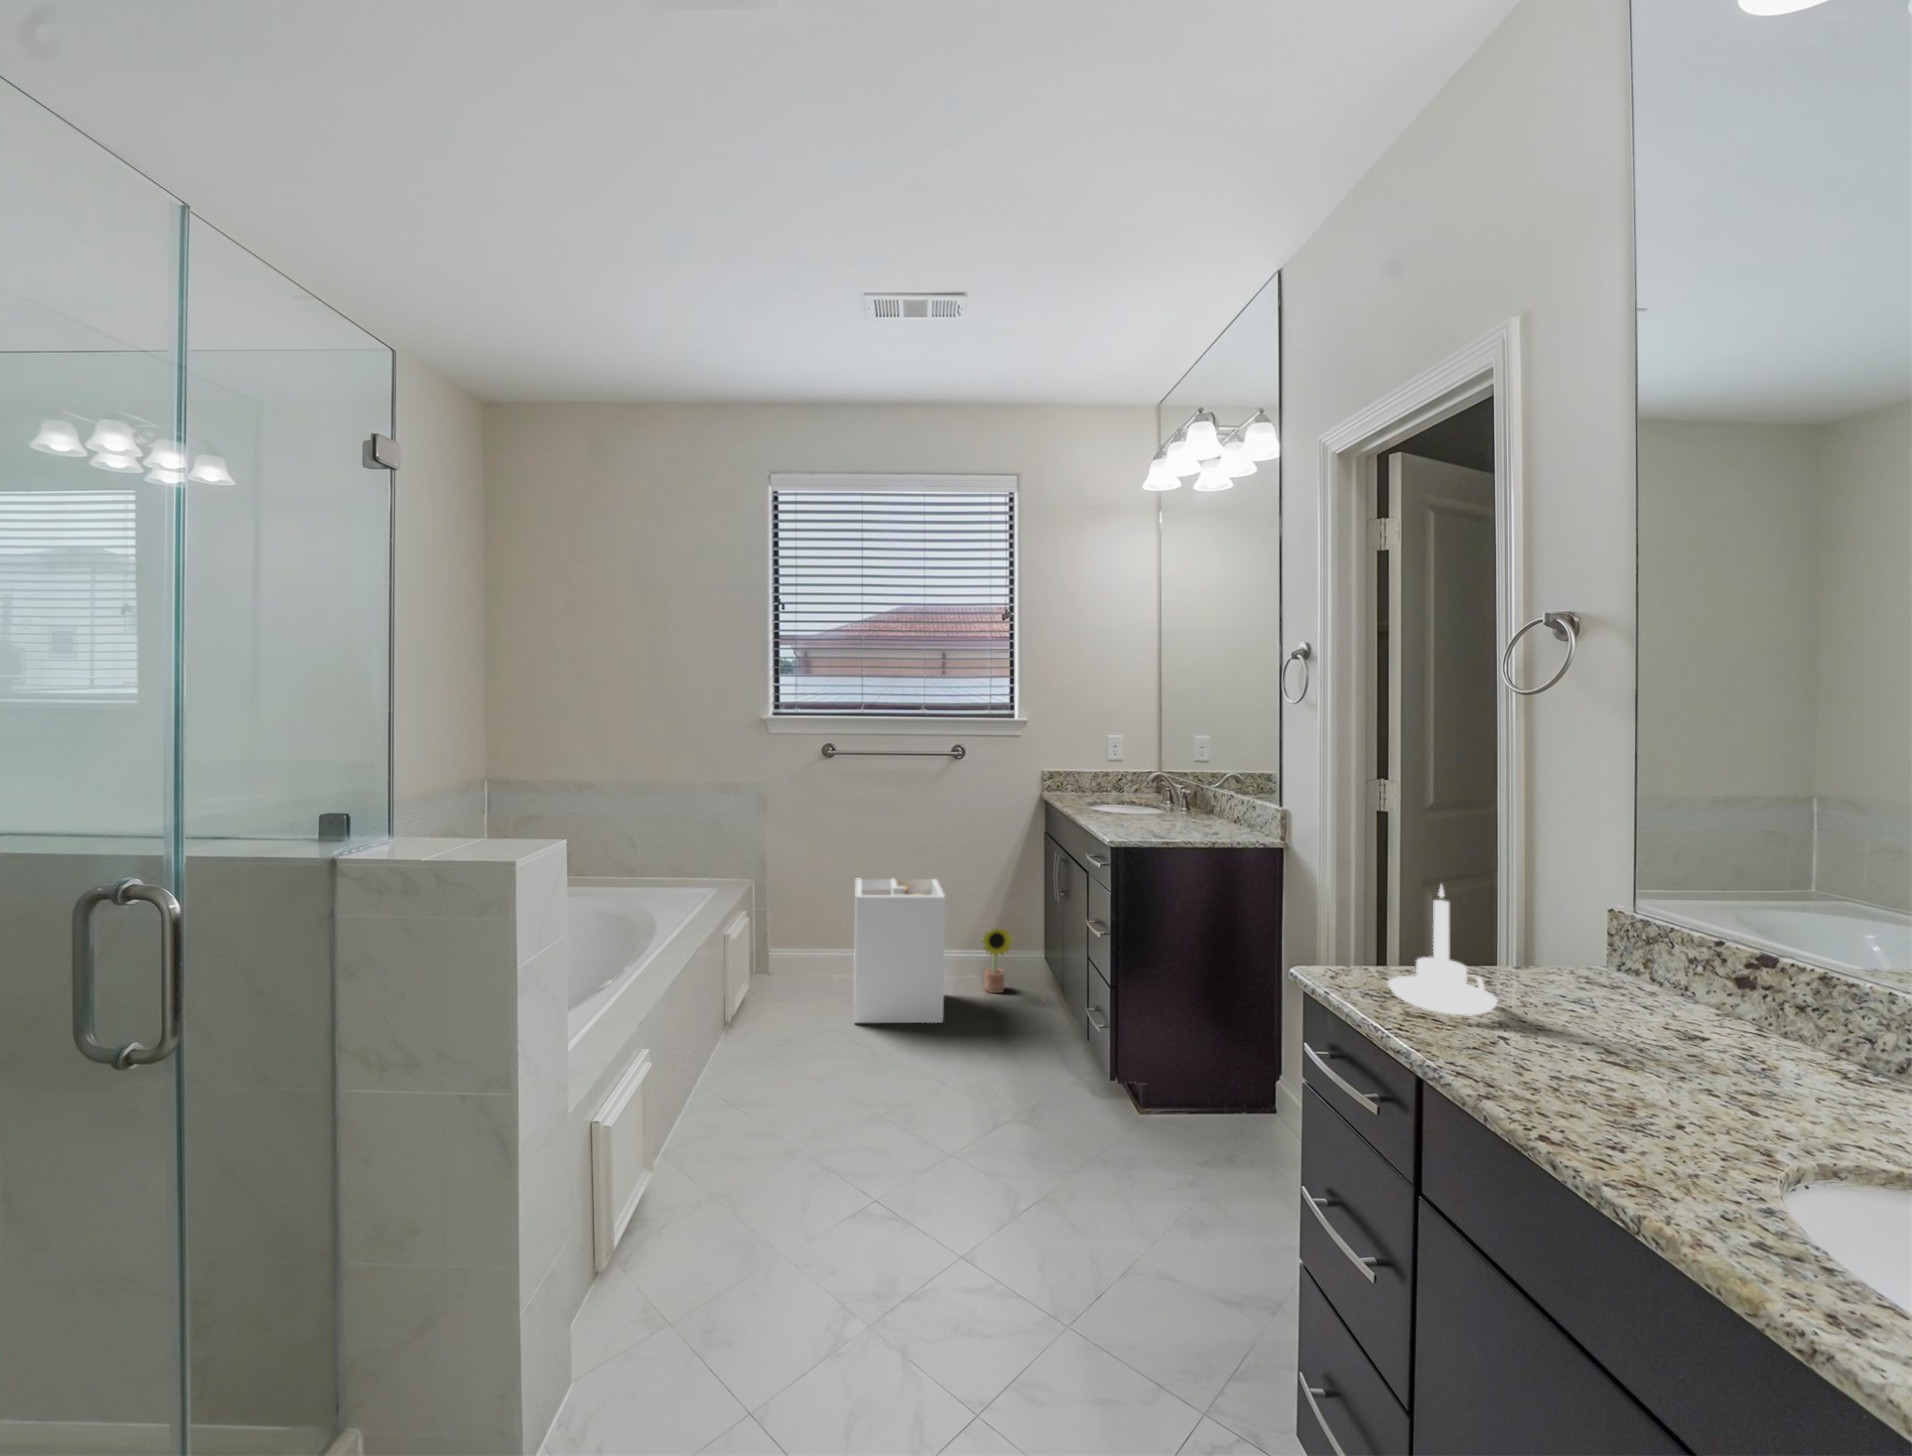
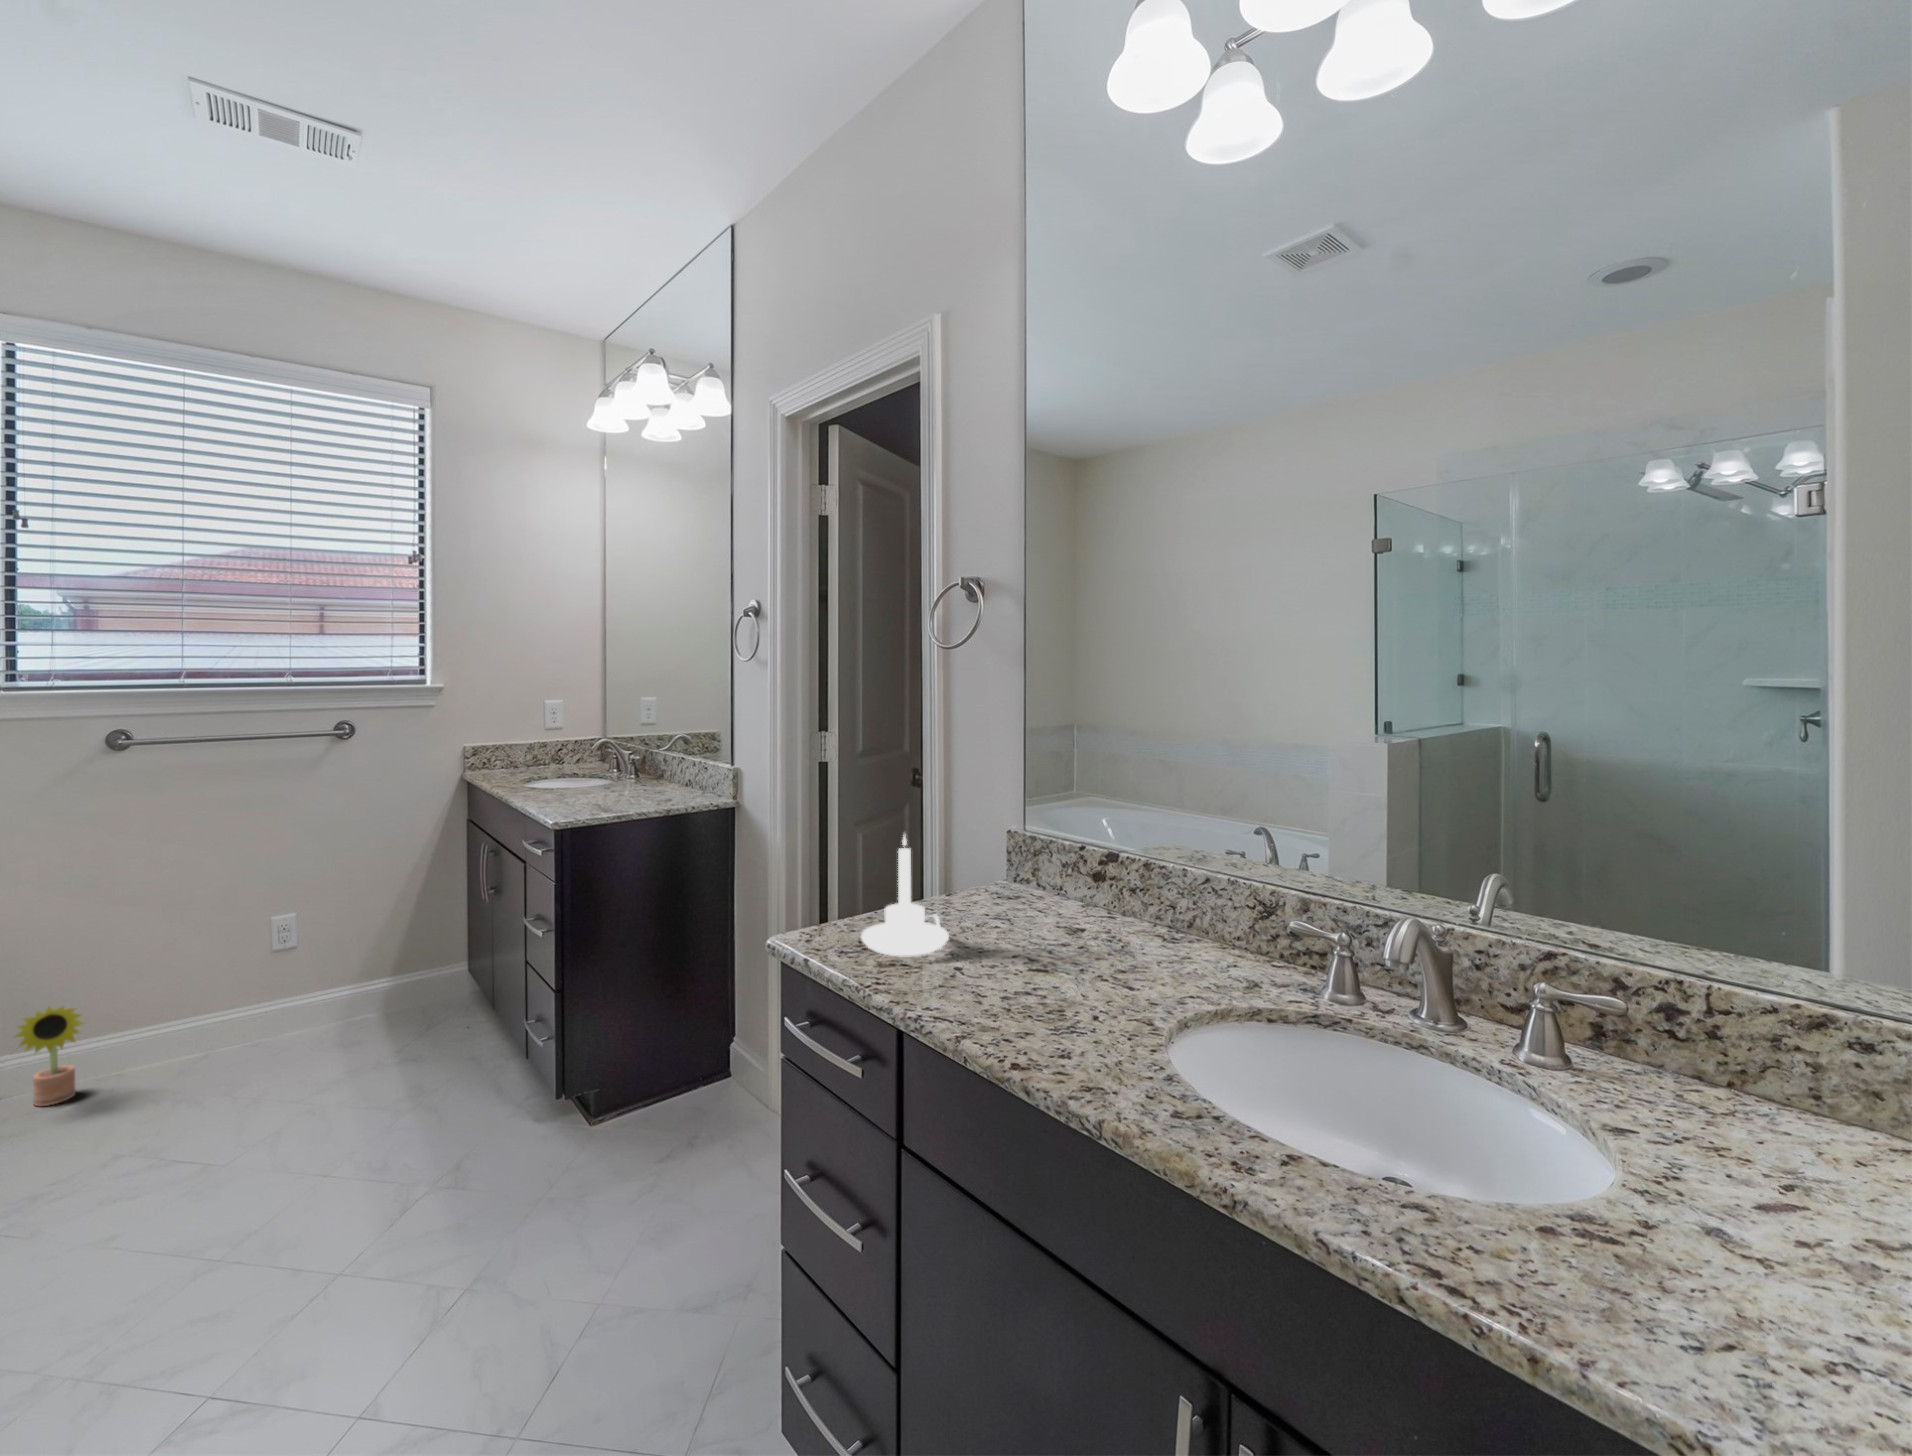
laundry hamper: present [854,878,945,1023] -> none [176,898,331,1120]
decorative plant: present [983,928,1013,993] -> present [16,1007,84,1106]

